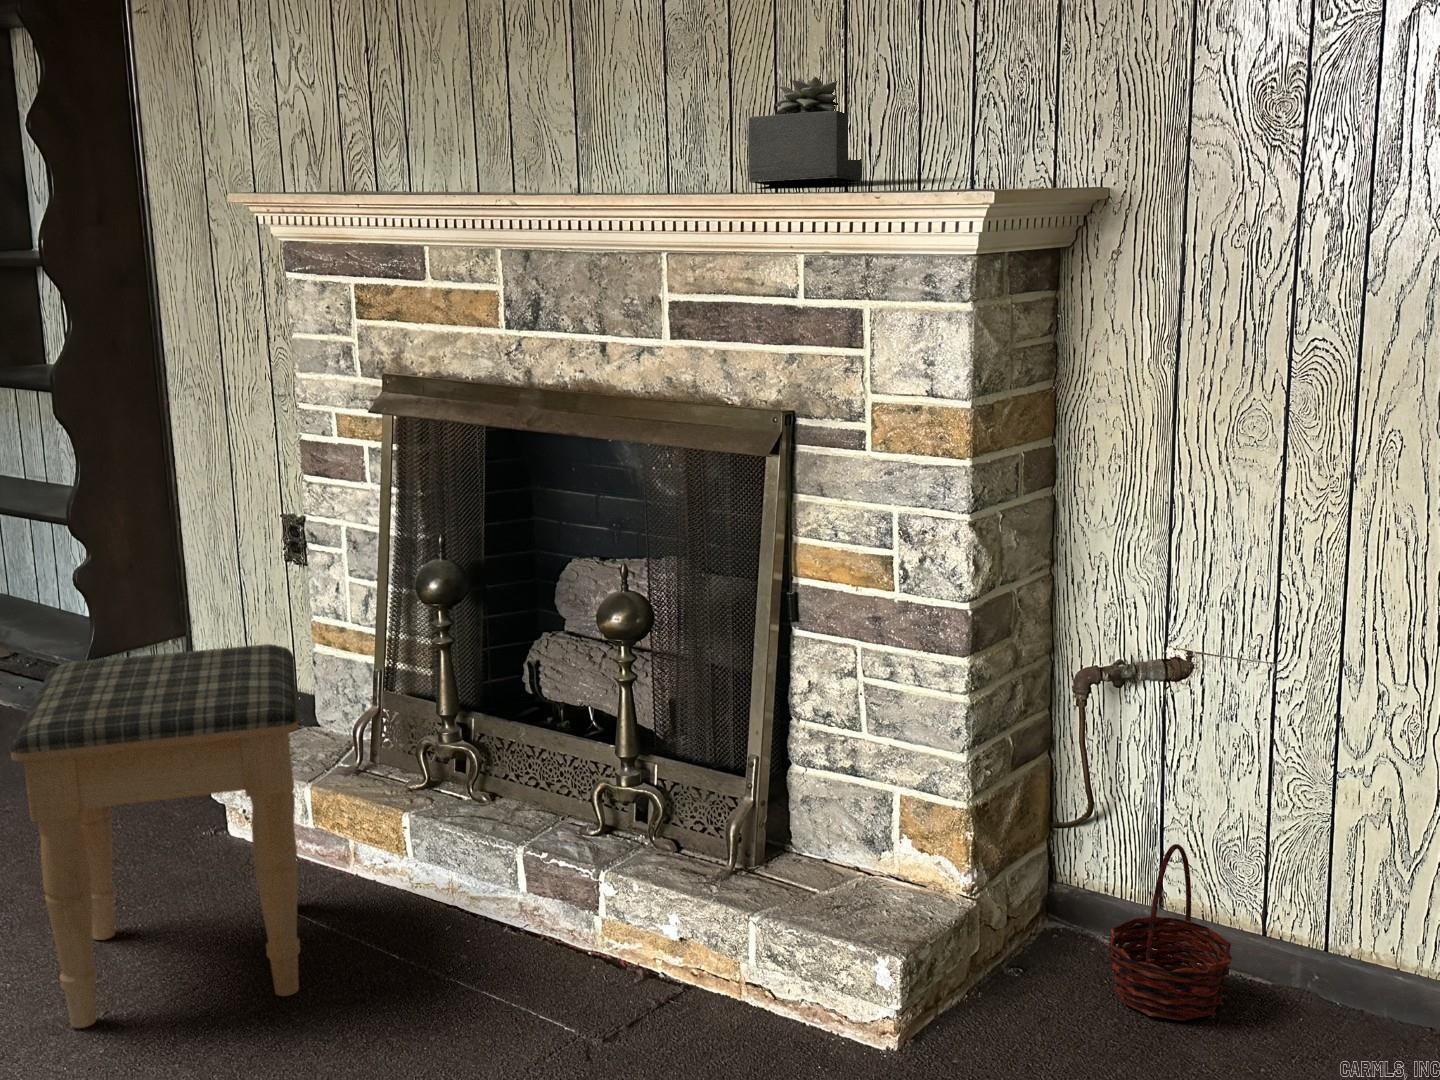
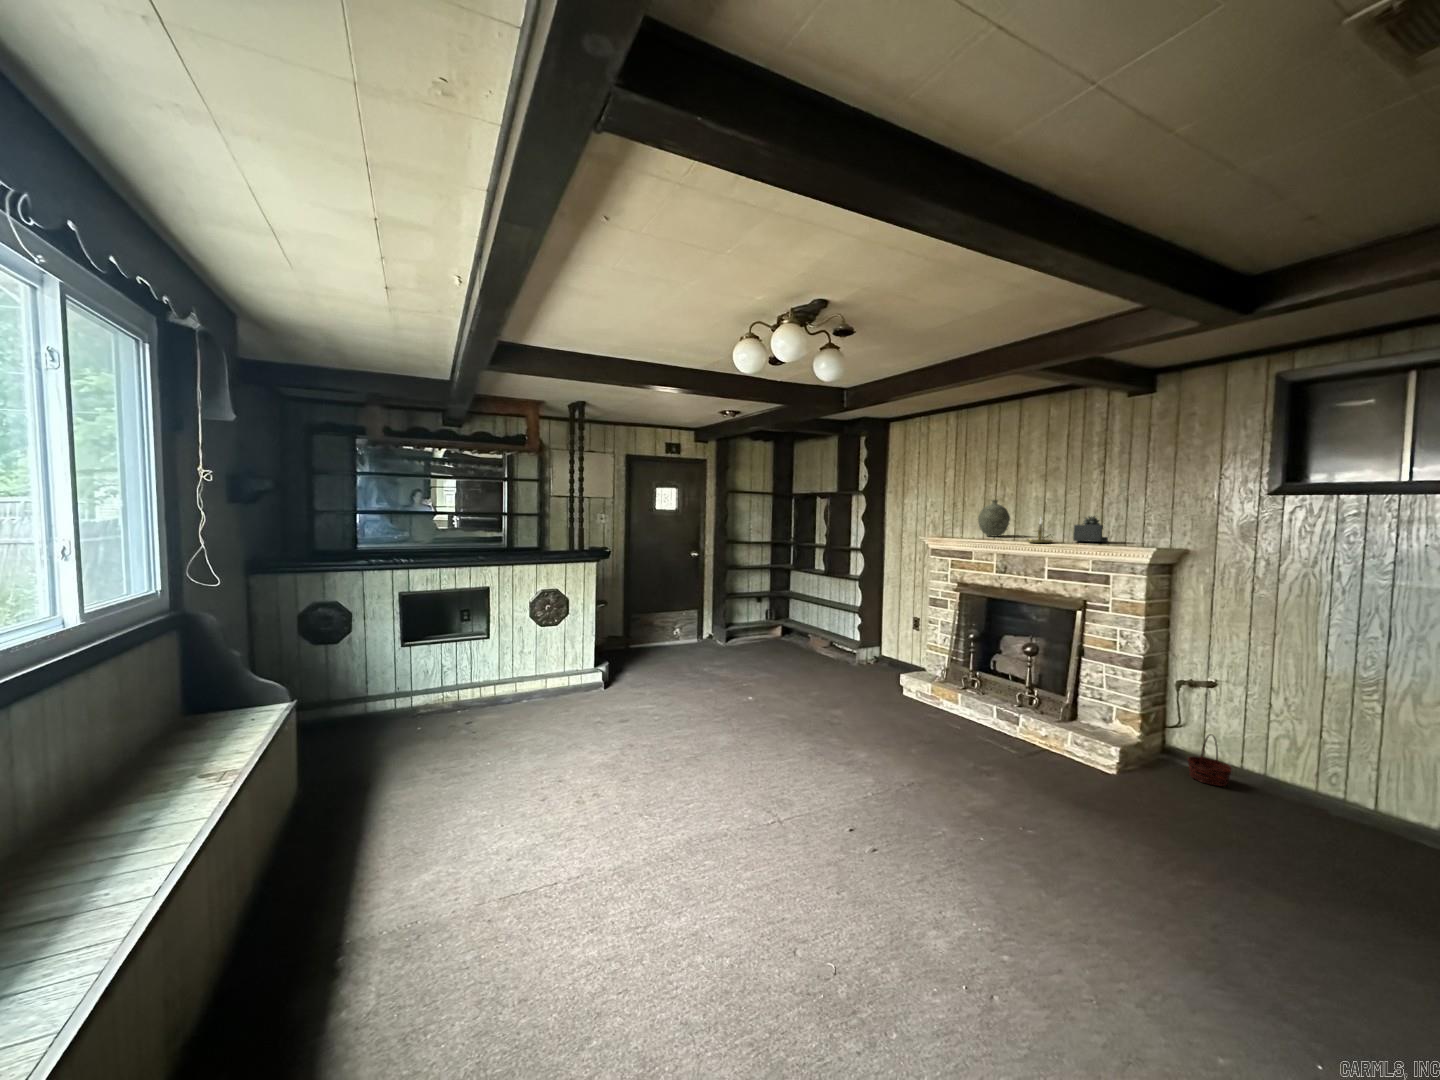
decorative vase: none [440,39,552,189] -> present [978,500,1010,536]
candle holder: none [585,87,687,195] -> present [1027,522,1052,543]
footstool: present [11,644,300,1028] -> none [877,642,946,729]

